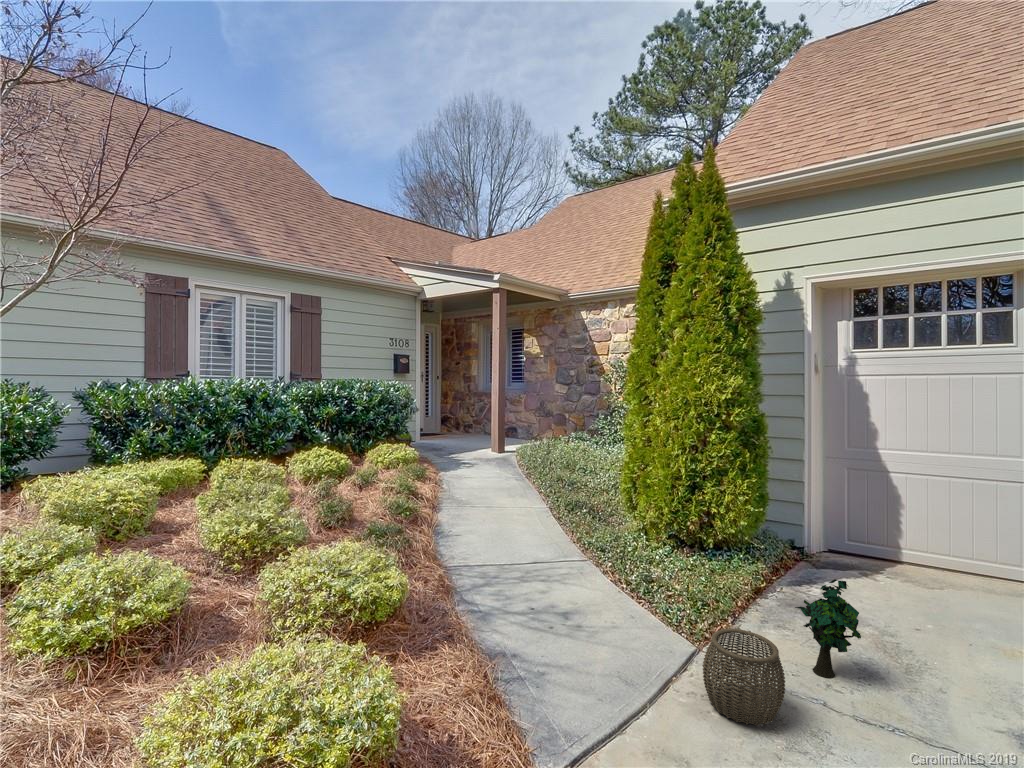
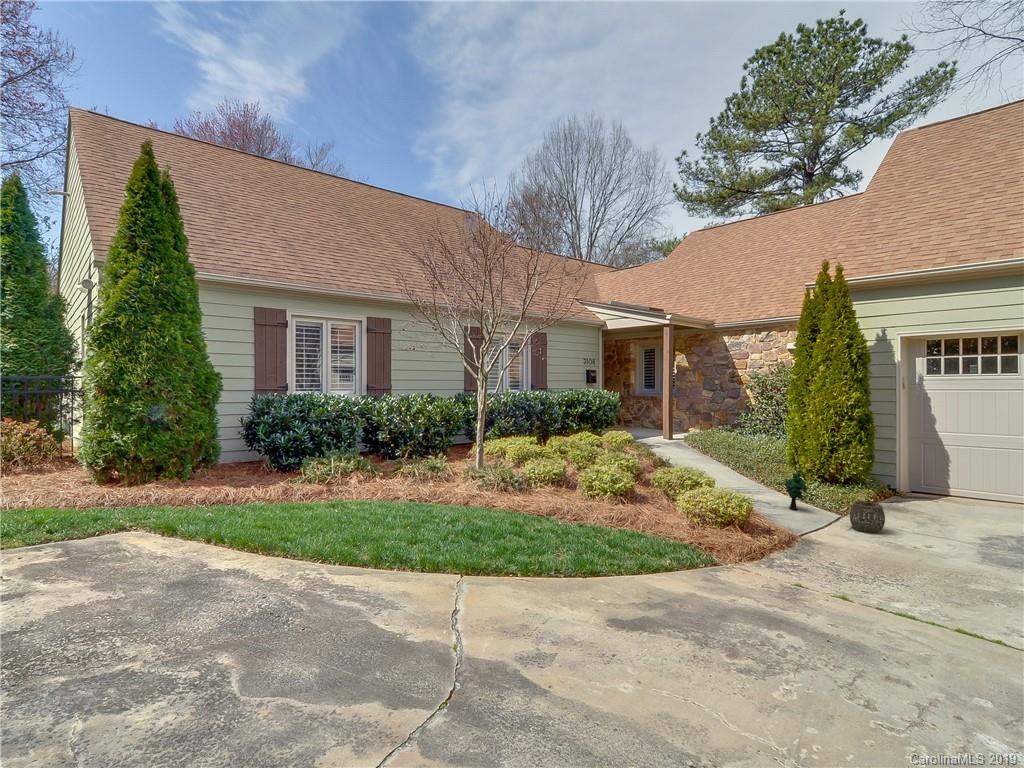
decorative plant: present [795,579,861,678] -> present [783,470,807,510]

